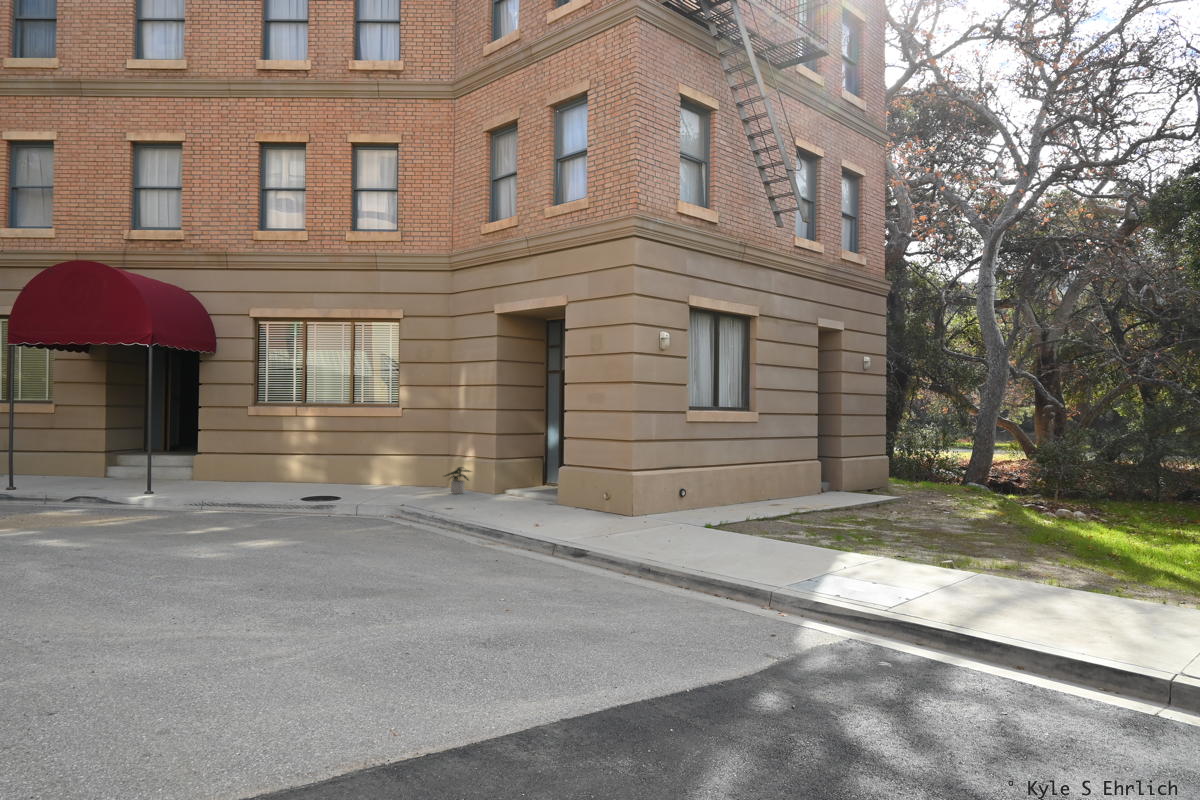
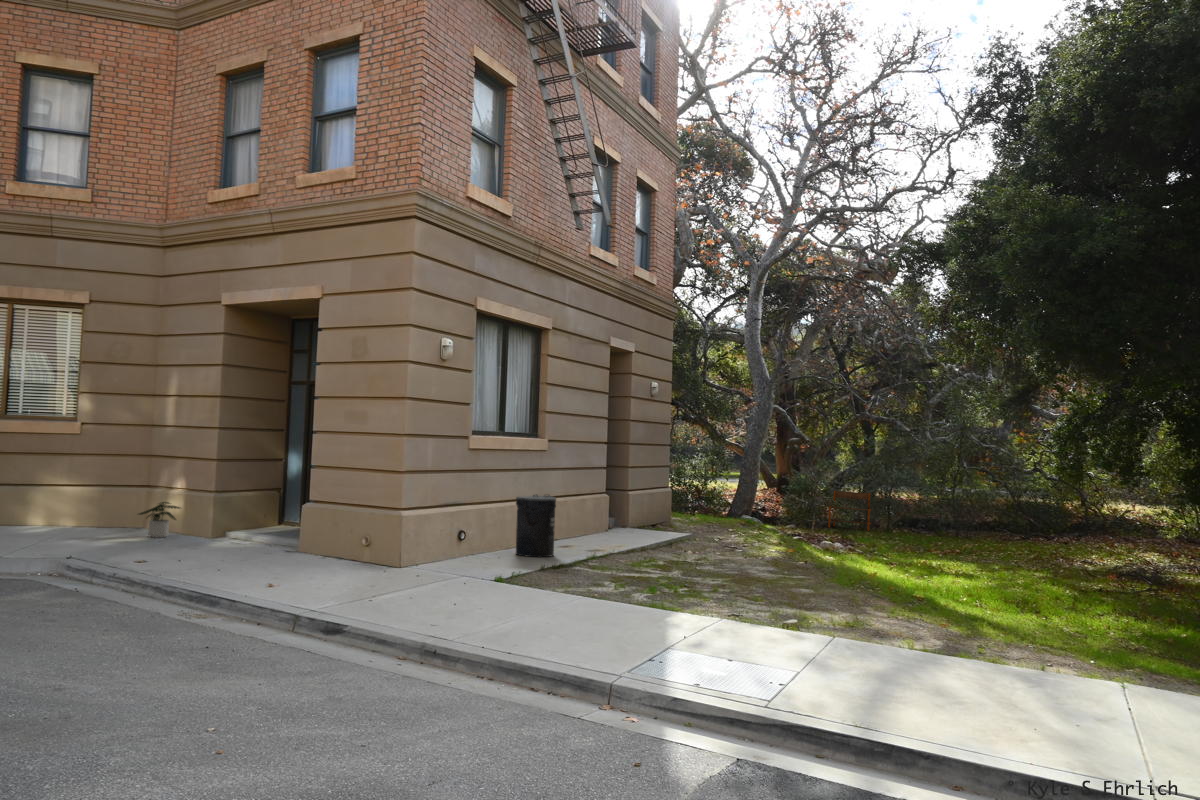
bench: none [1061,457,1111,497] -> present [828,491,872,531]
trash can: none [730,459,764,512] -> present [516,494,556,557]

